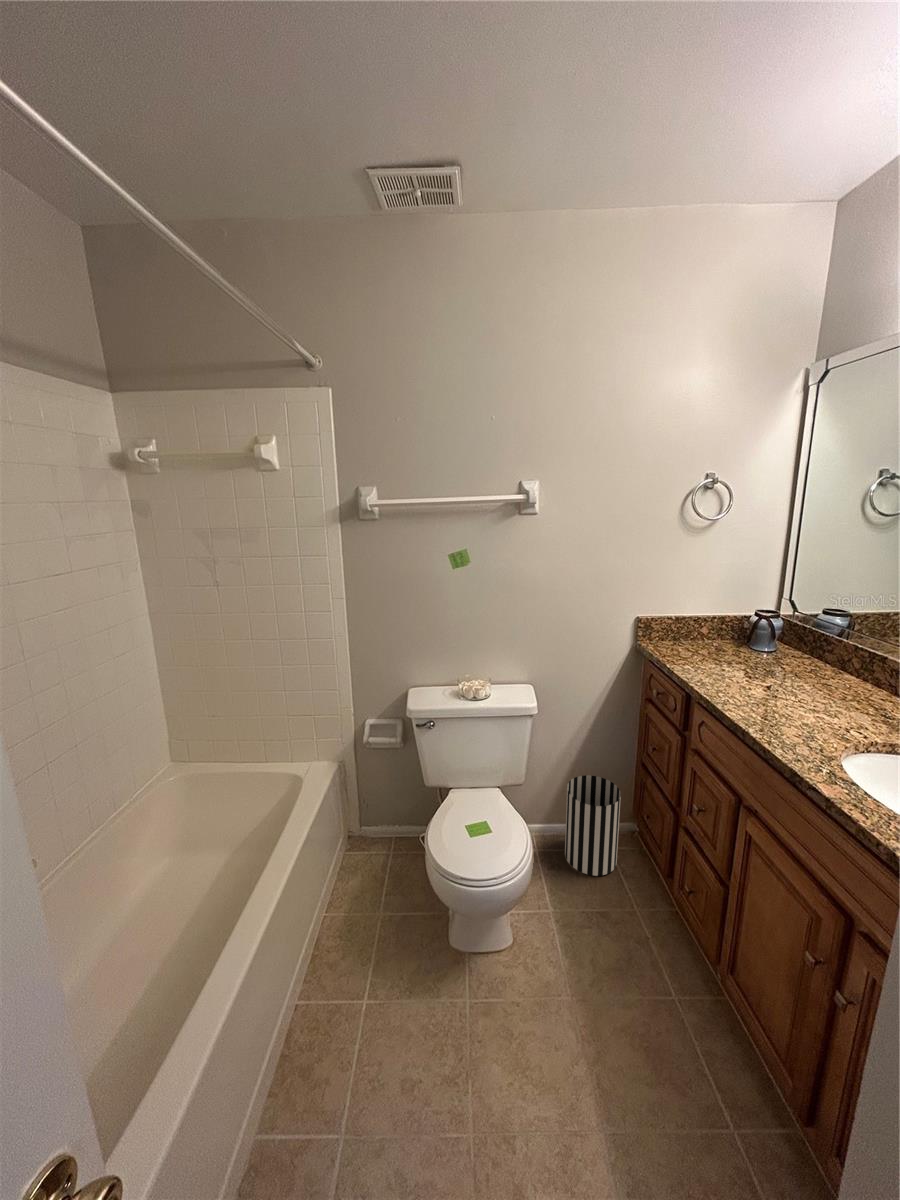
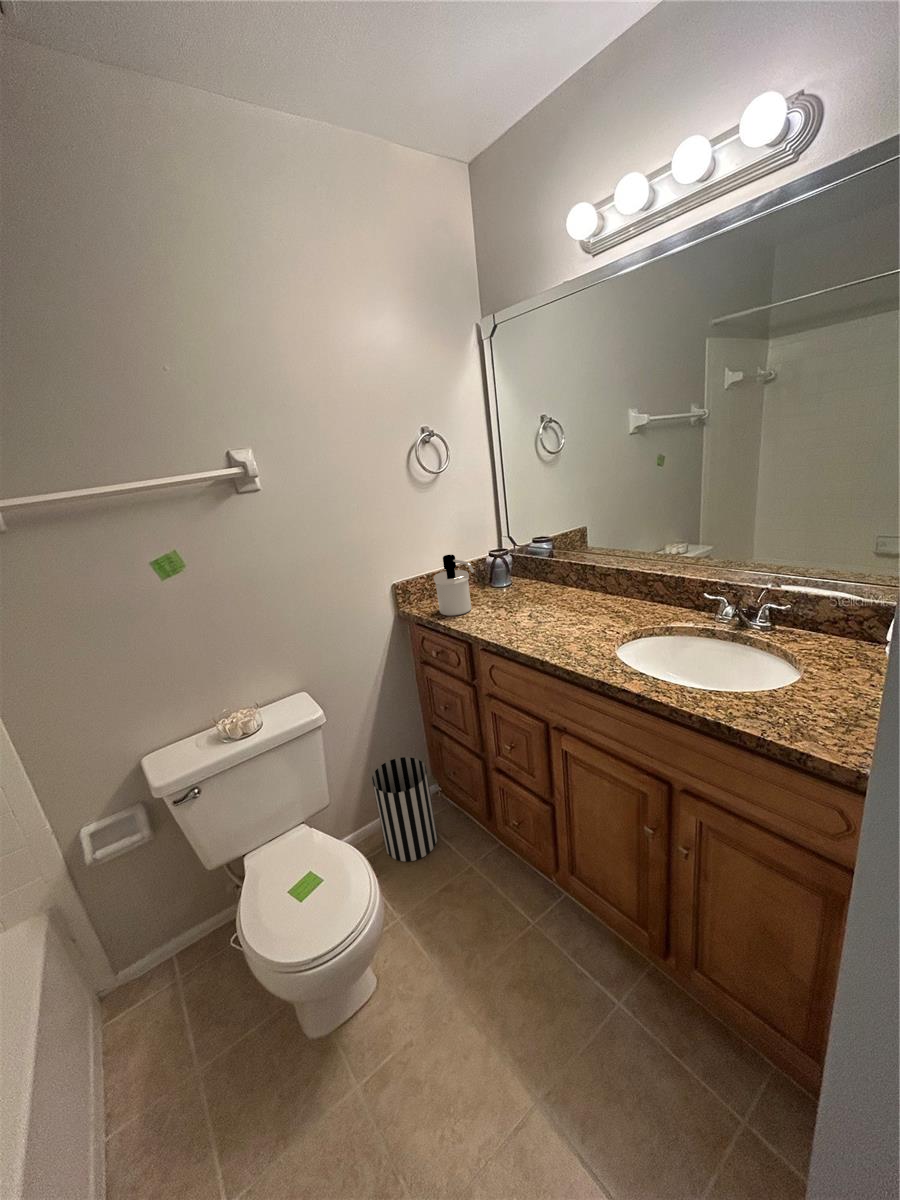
soap dispenser: none [673,602,715,663] -> present [434,555,474,616]

